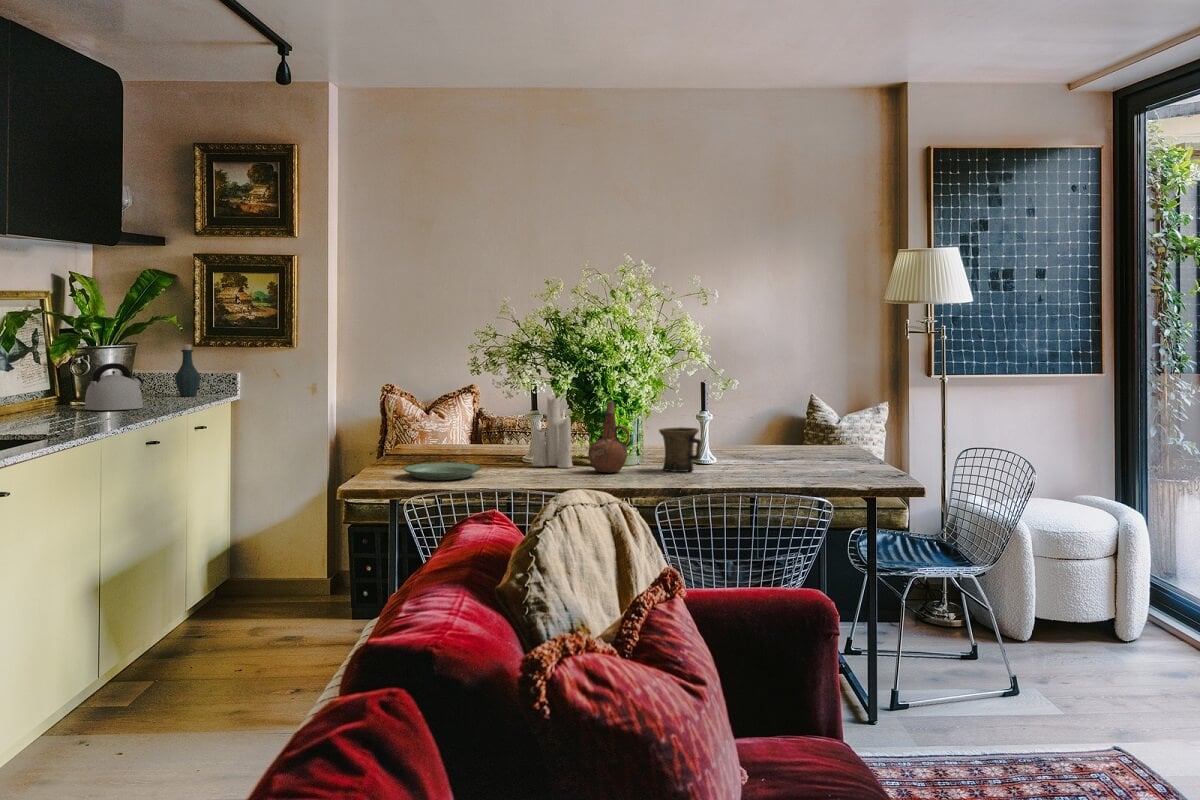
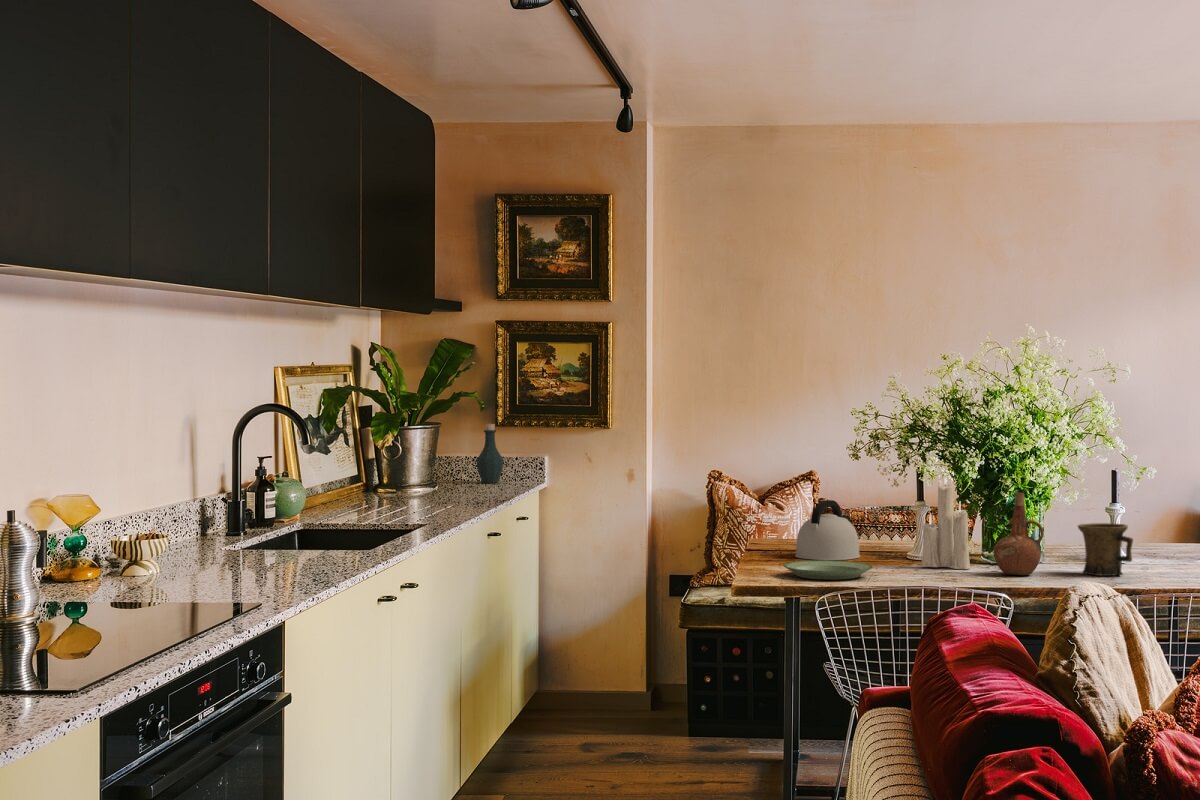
kettle: present [84,363,143,410] -> present [795,500,860,560]

